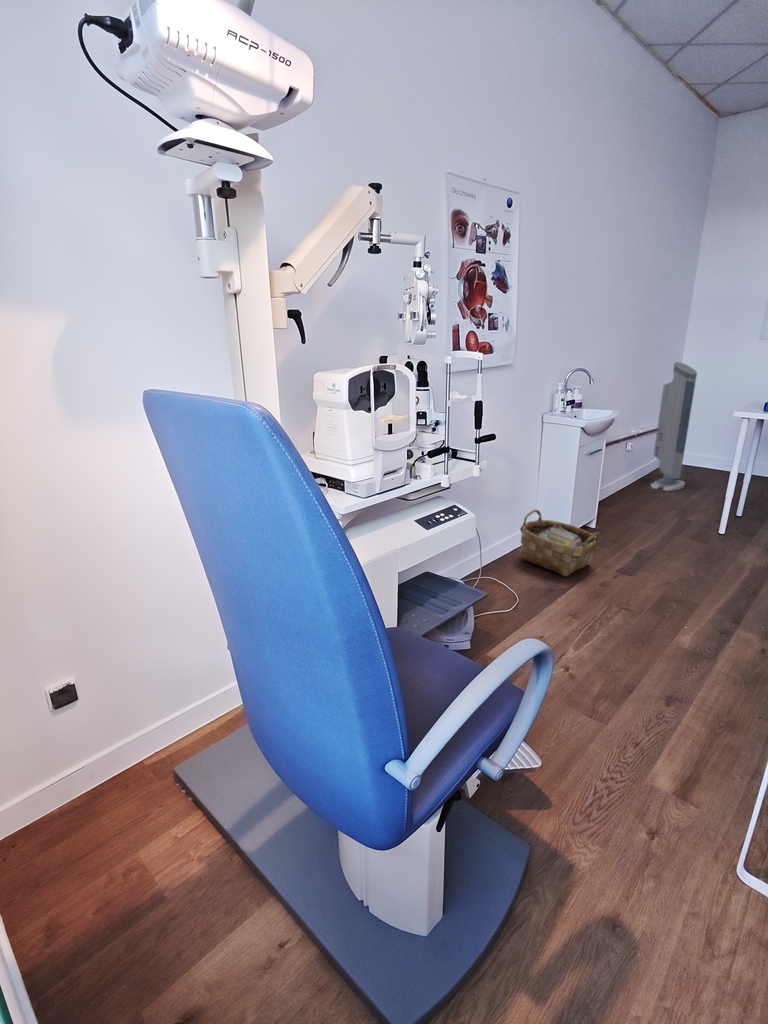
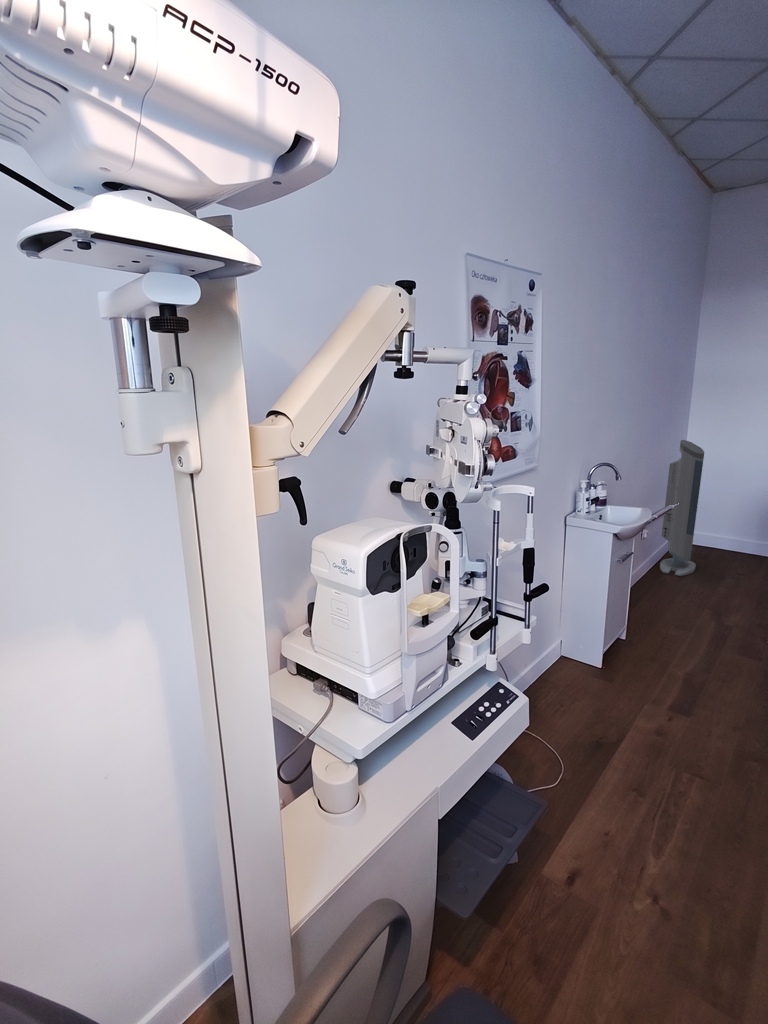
woven basket: present [520,510,599,576] -> none [545,625,642,713]

